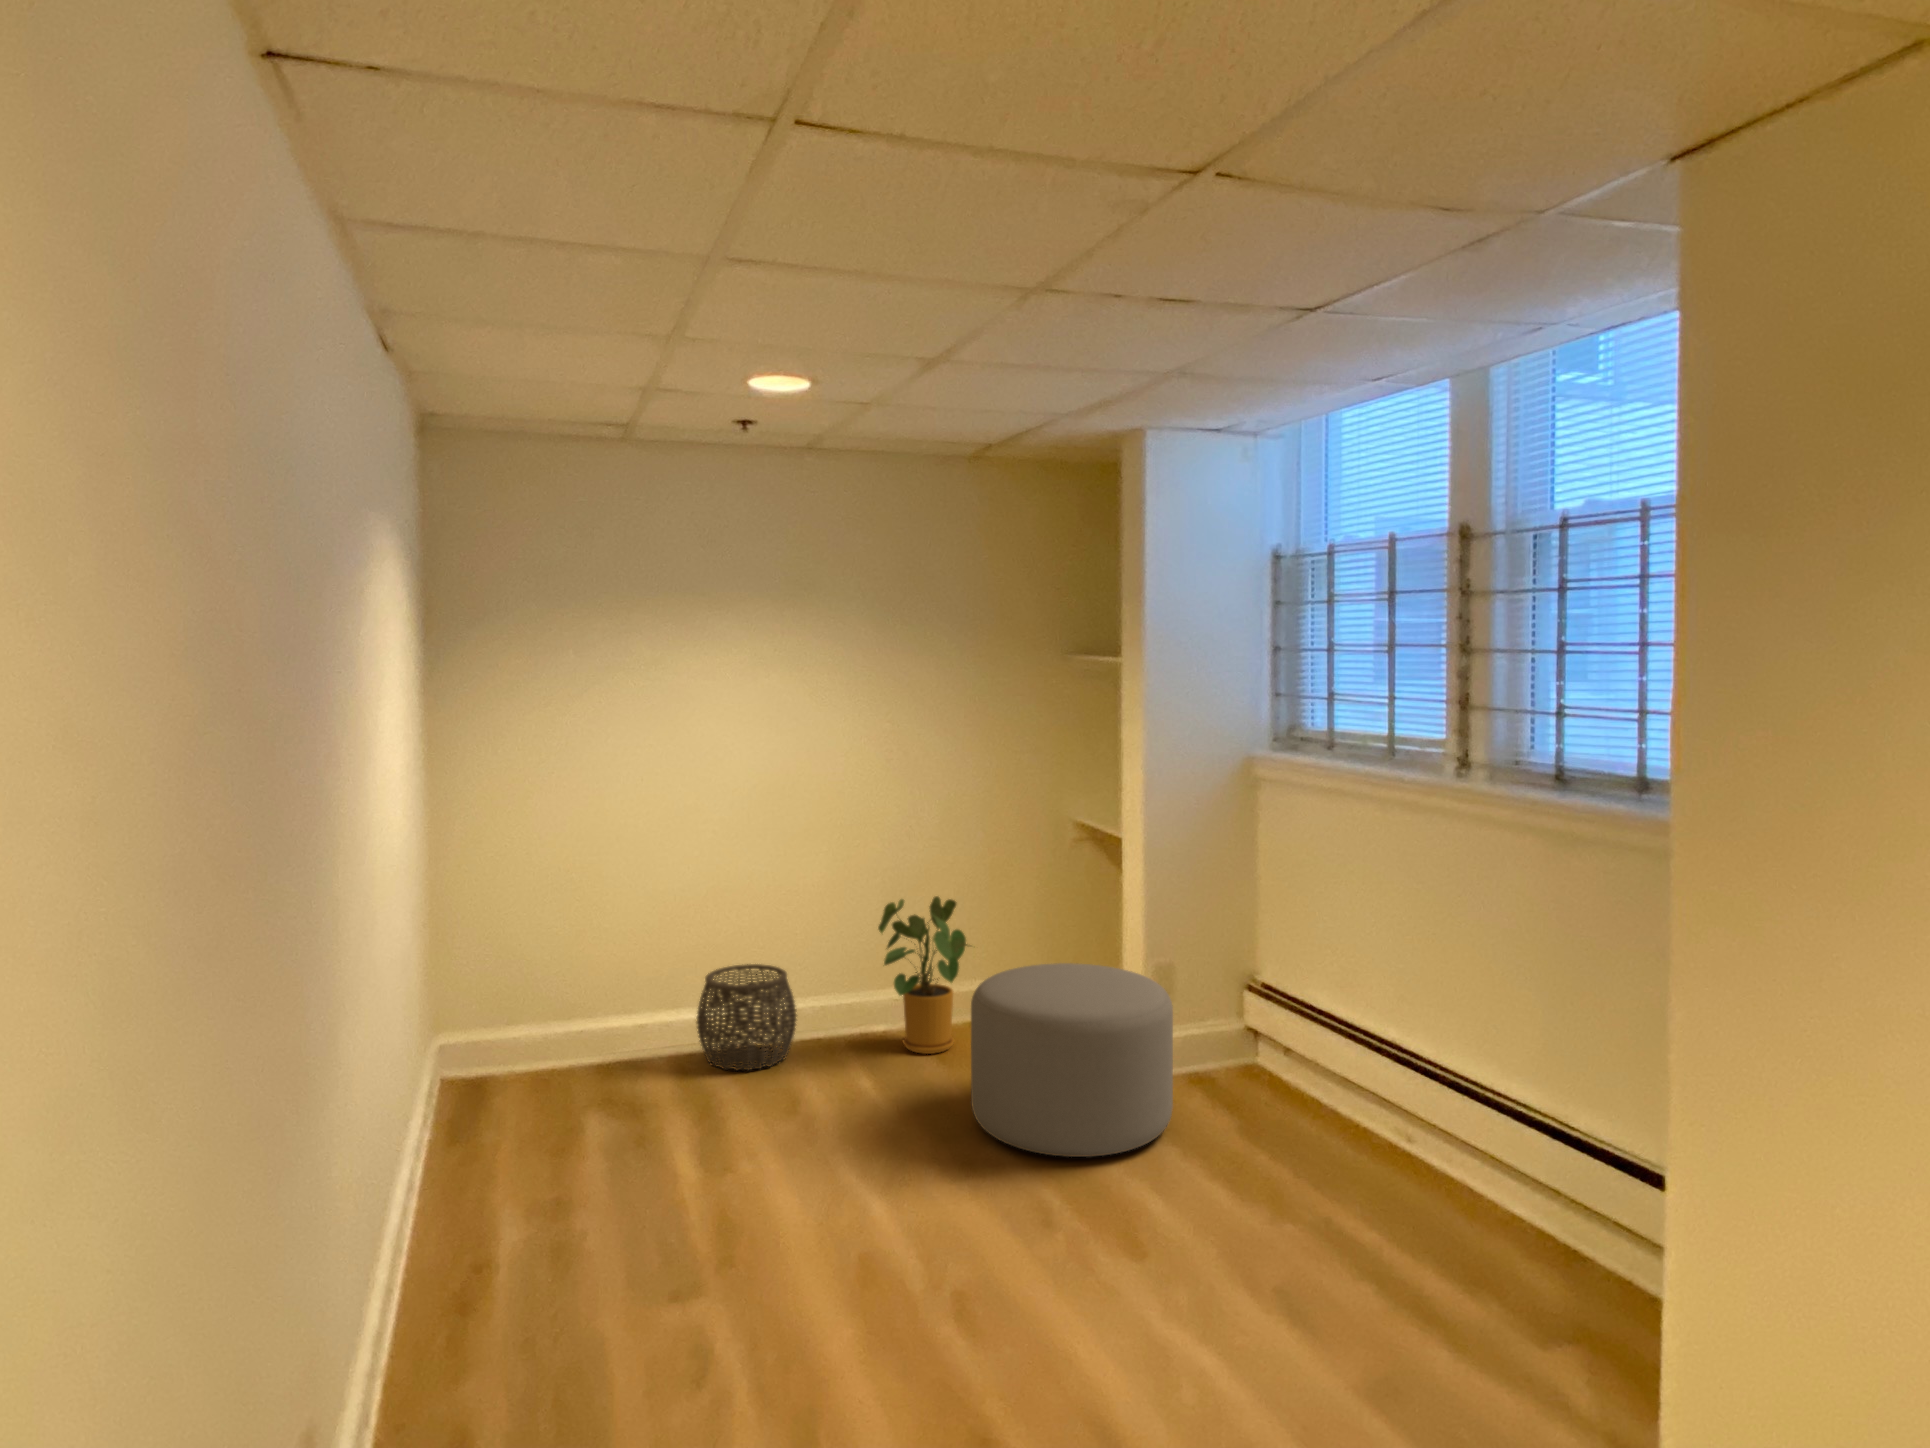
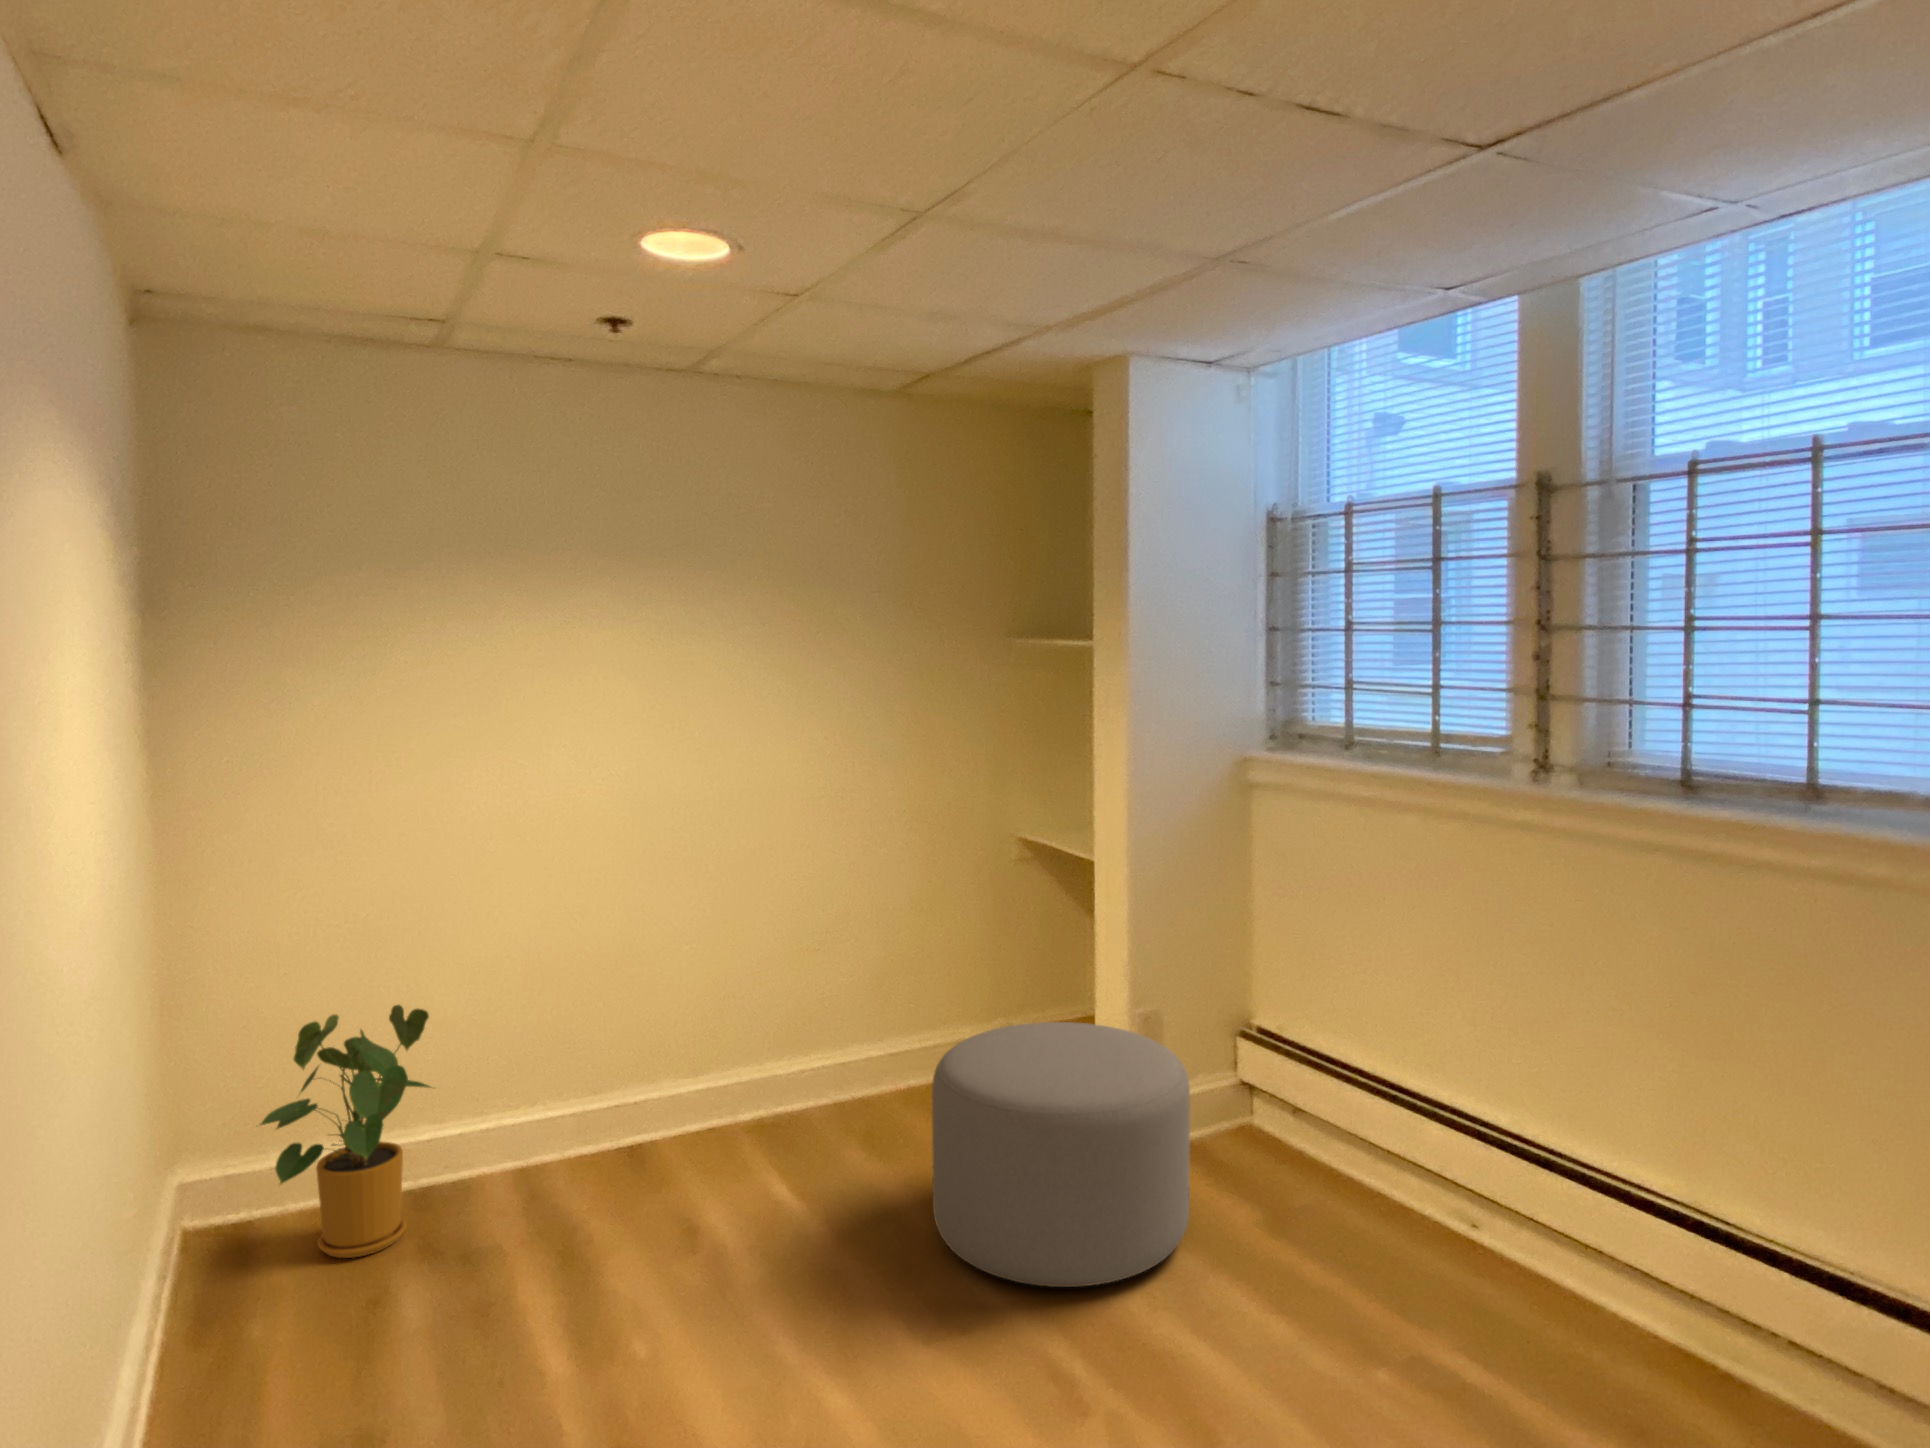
house plant: present [878,896,967,1054] -> present [261,1005,435,1258]
woven basket: present [697,964,797,1070] -> none [549,1038,685,1186]

